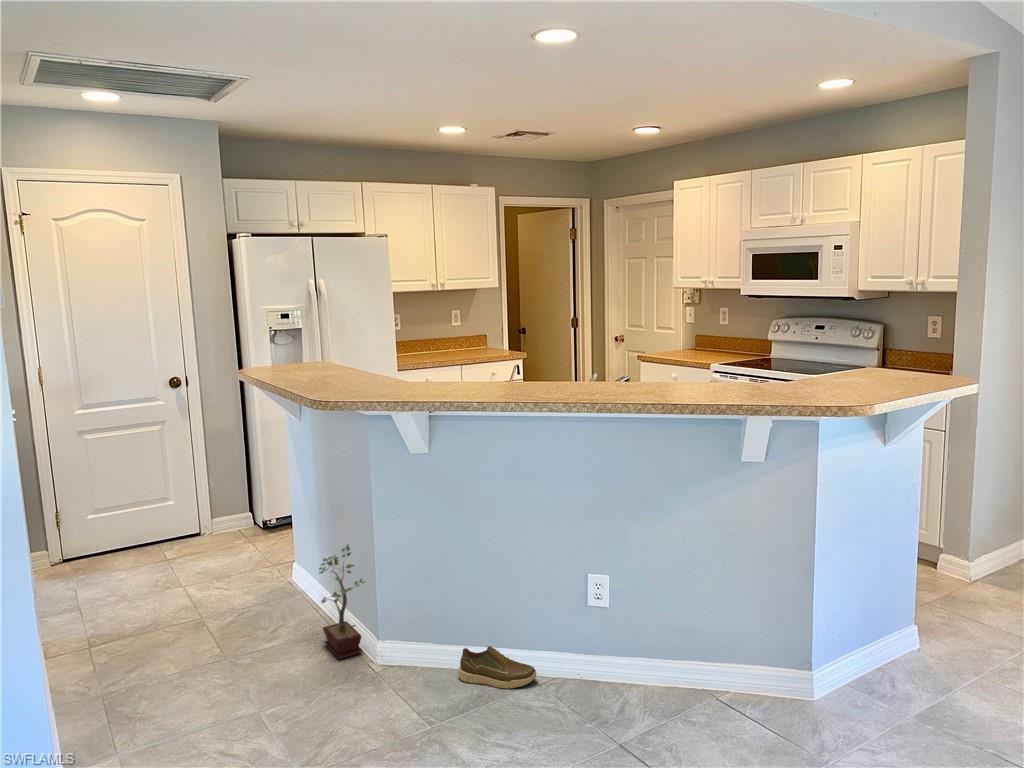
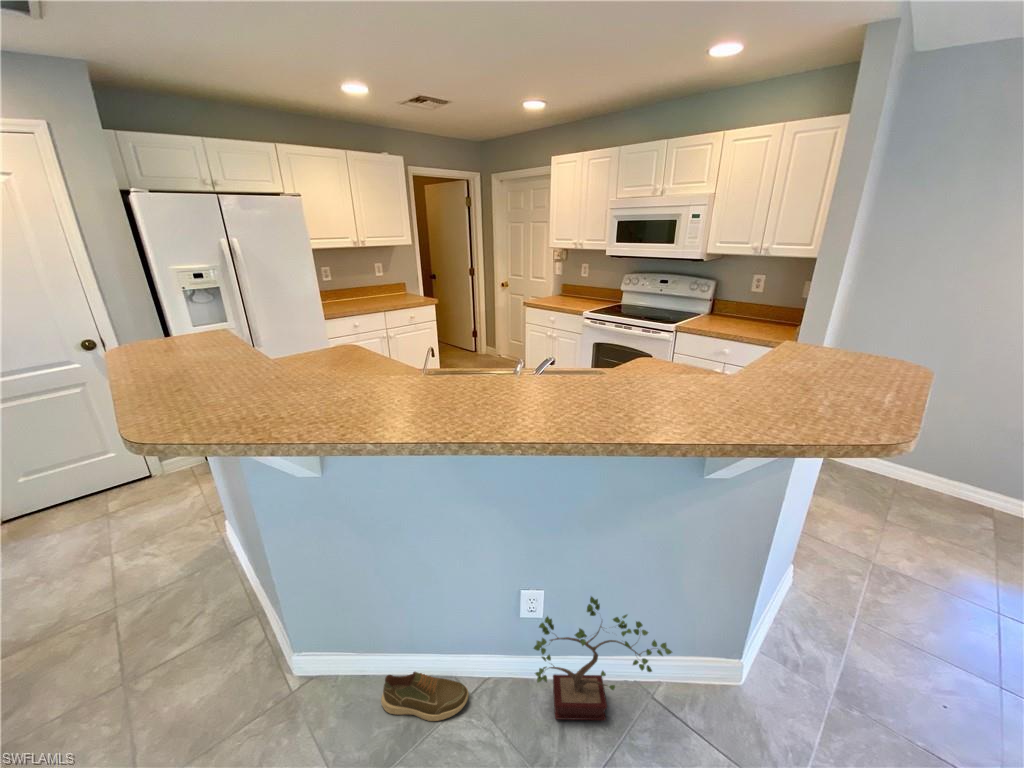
potted plant: present [319,545,365,659] -> present [534,597,672,720]

